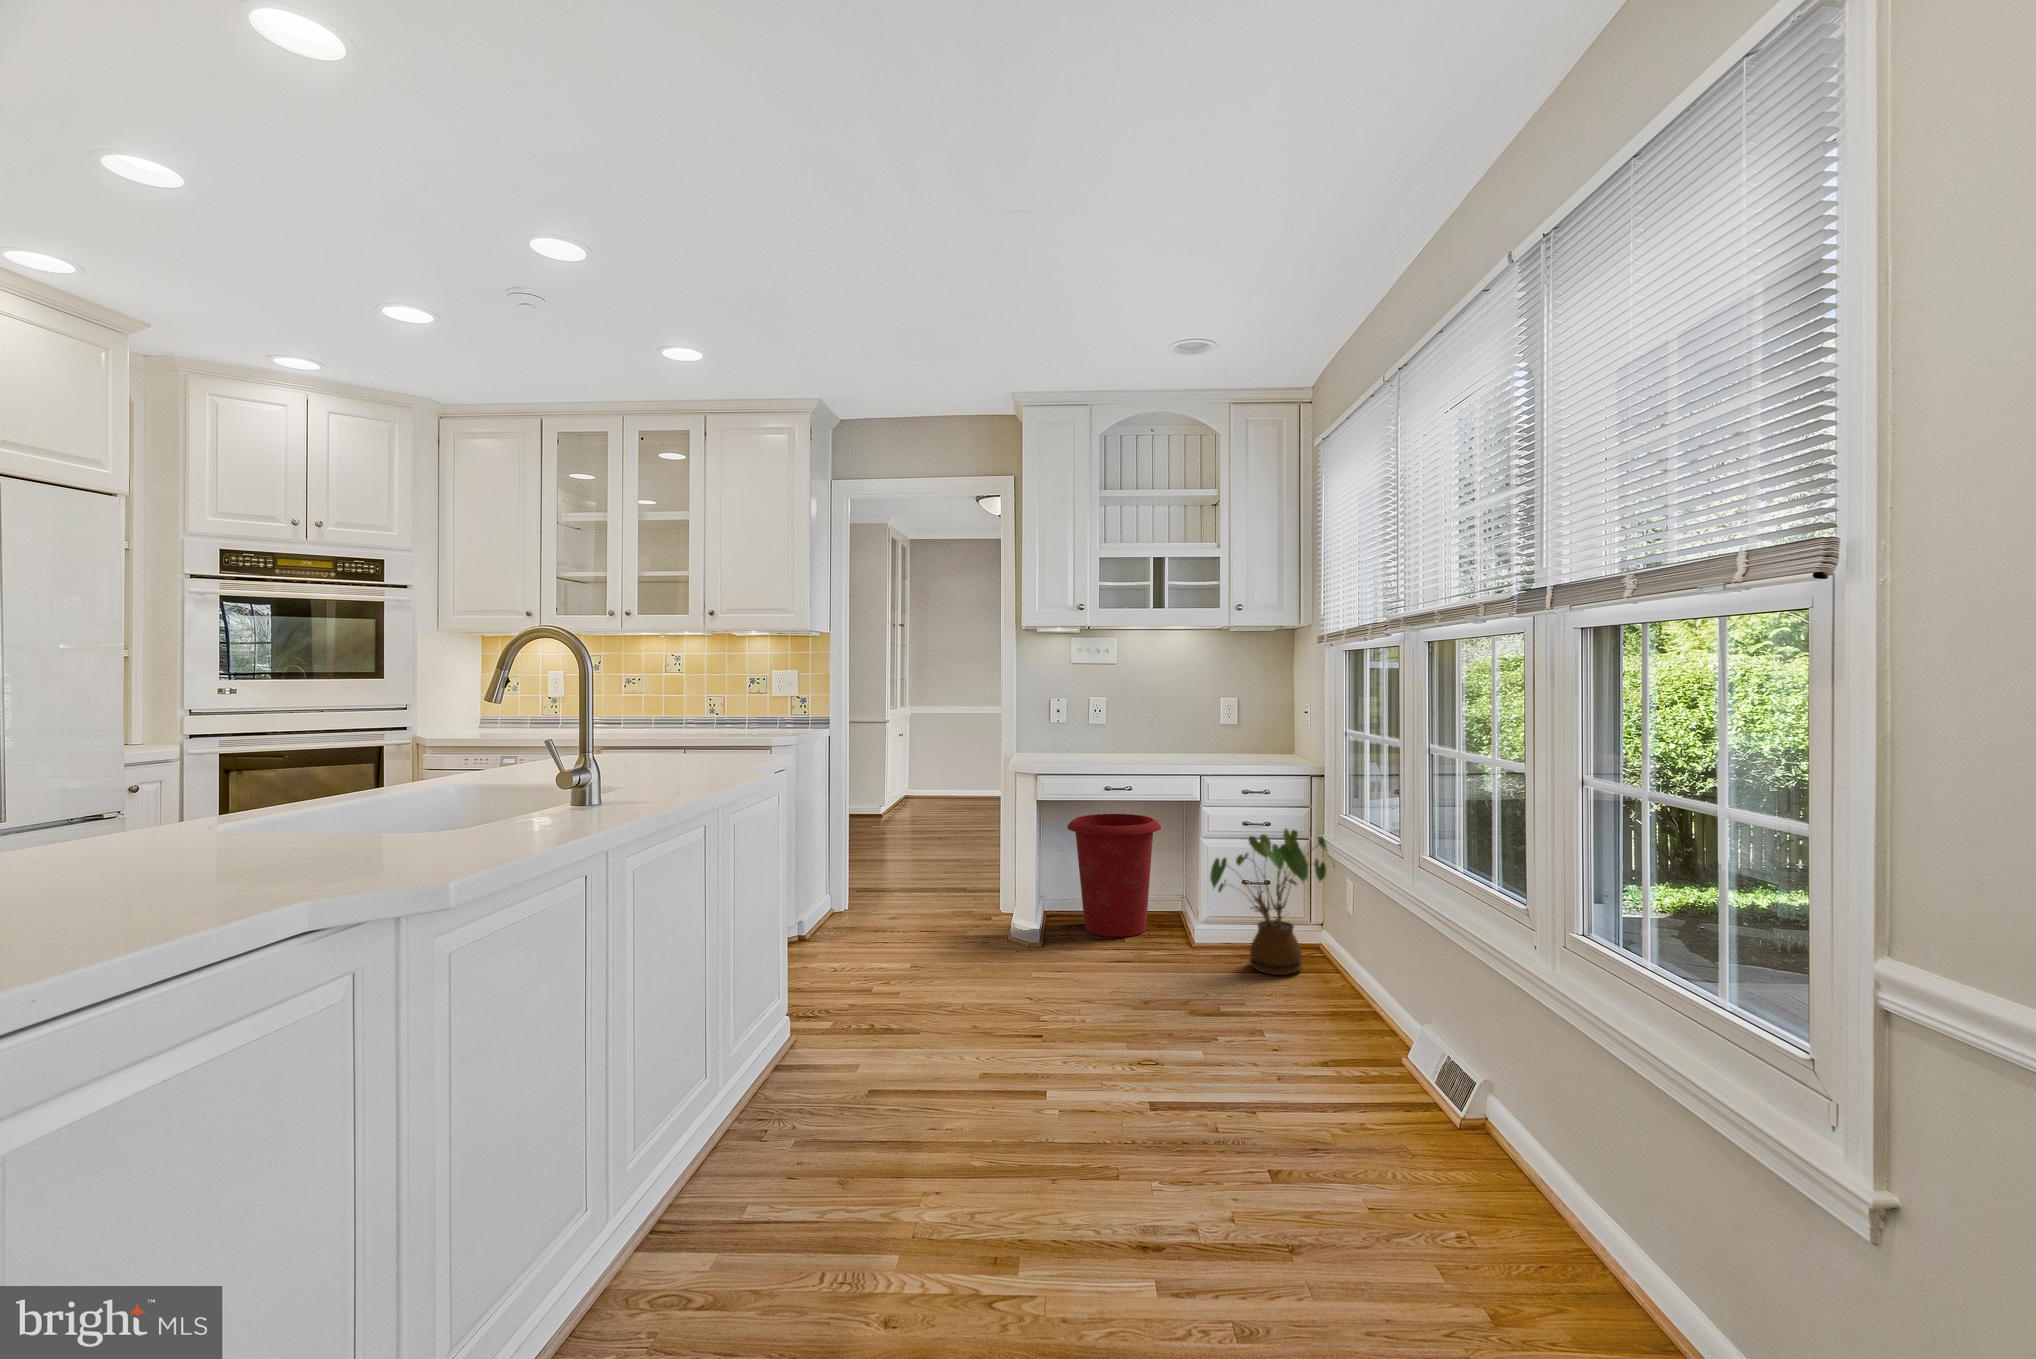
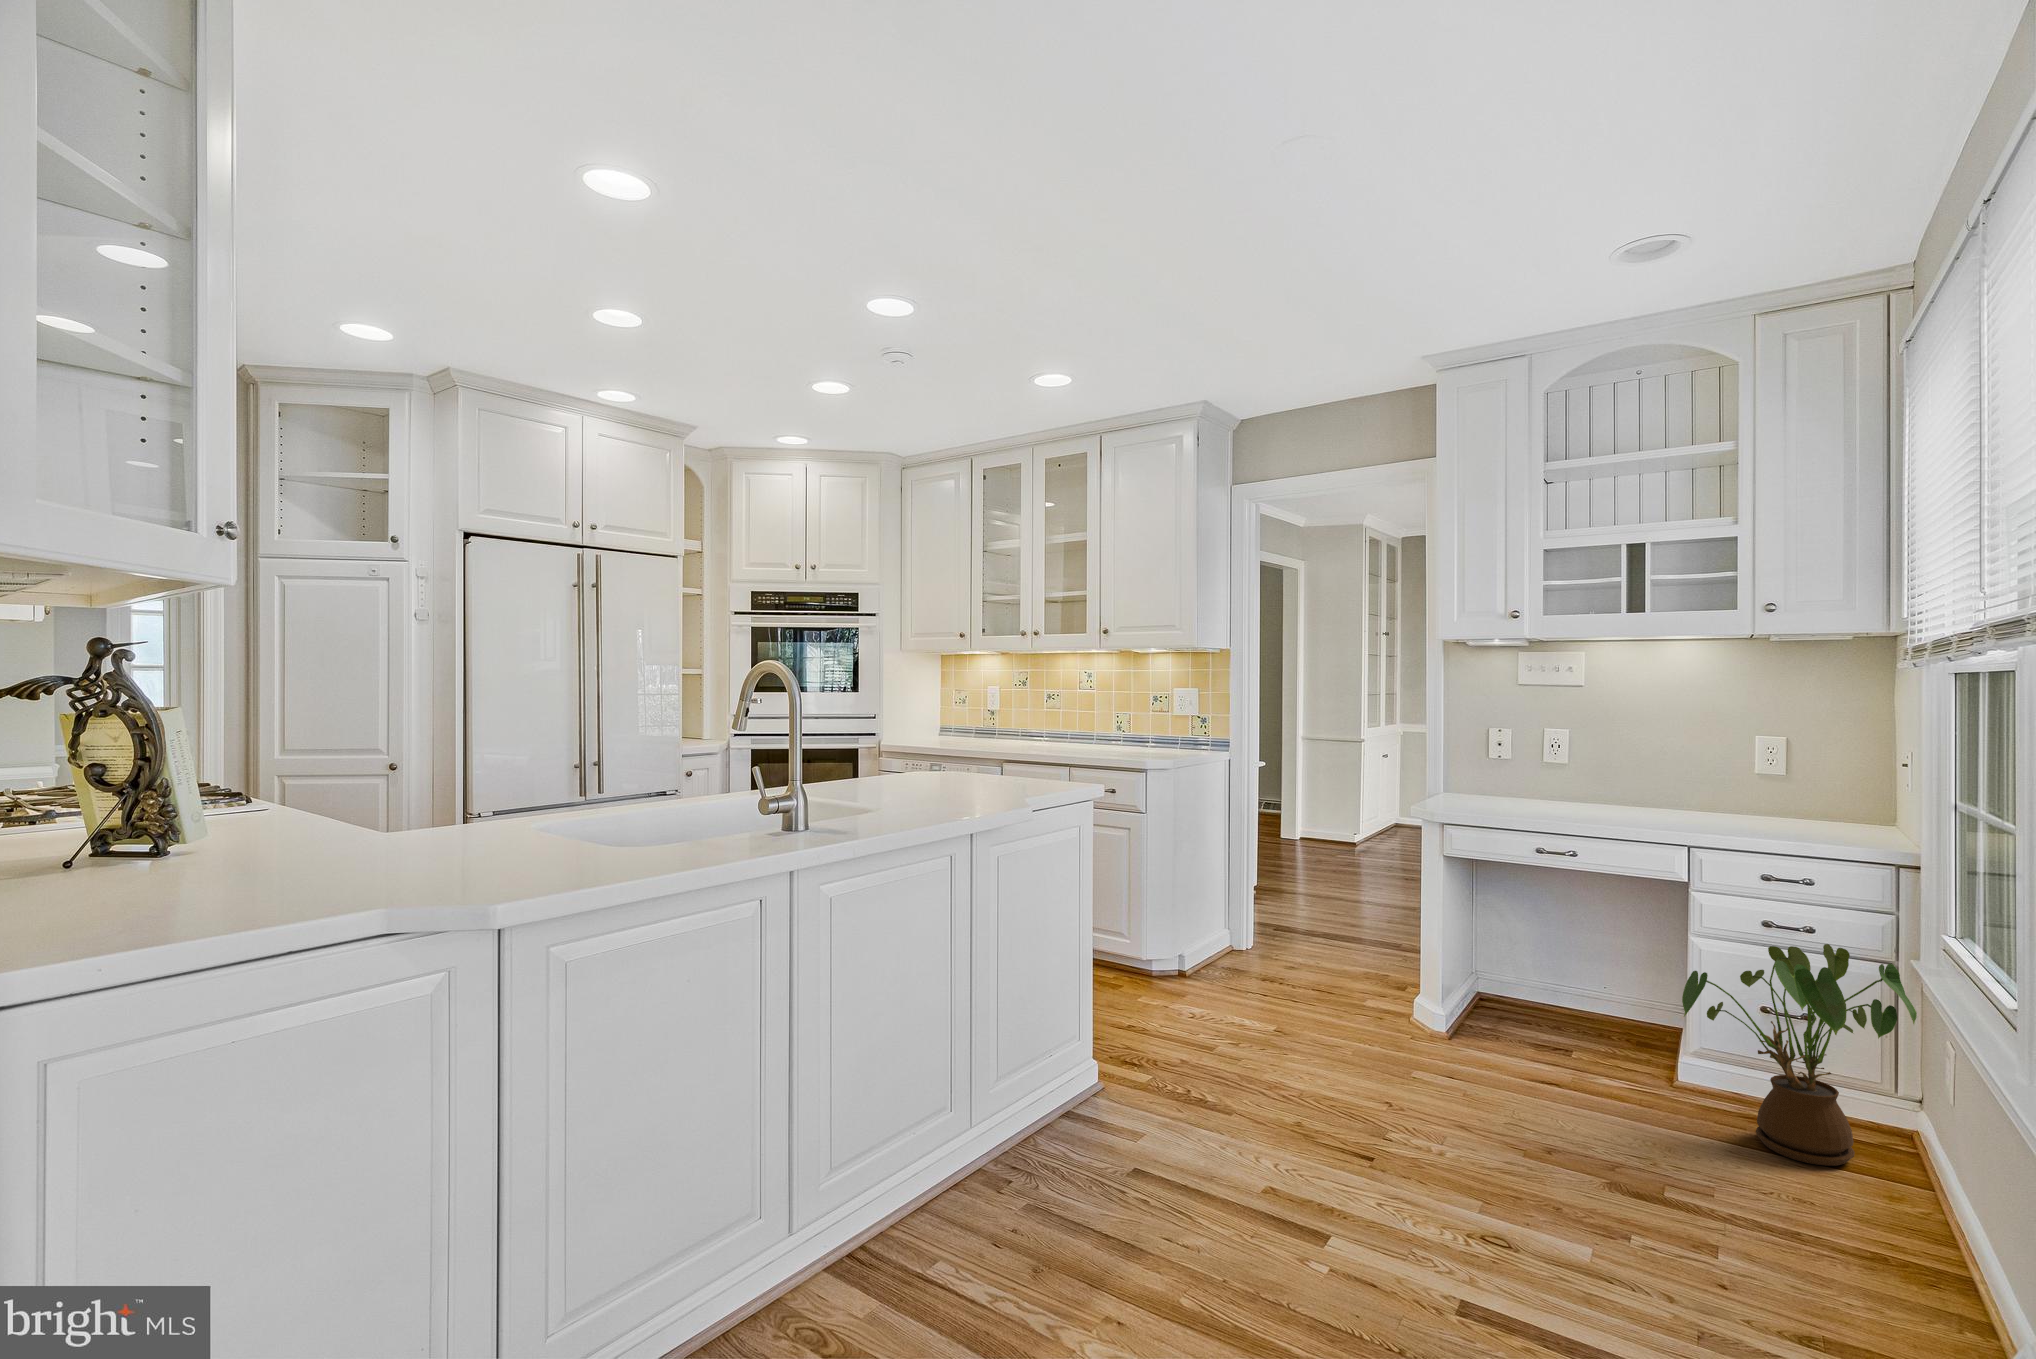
waste bin: present [1067,814,1161,937] -> none [1502,882,1644,1052]

